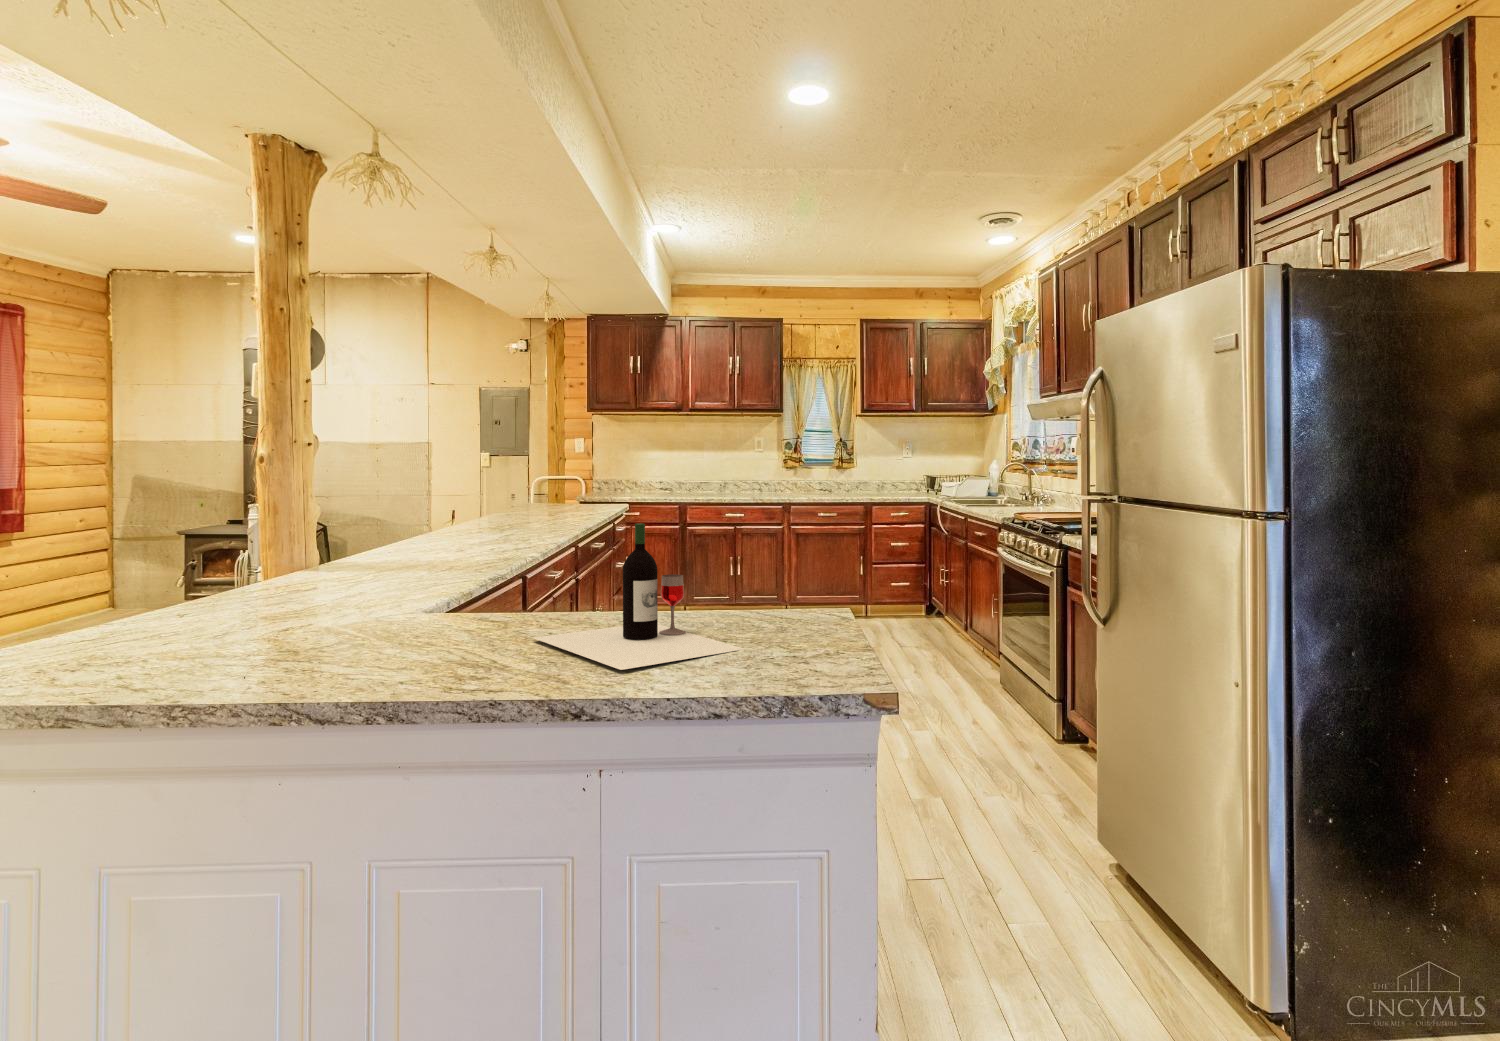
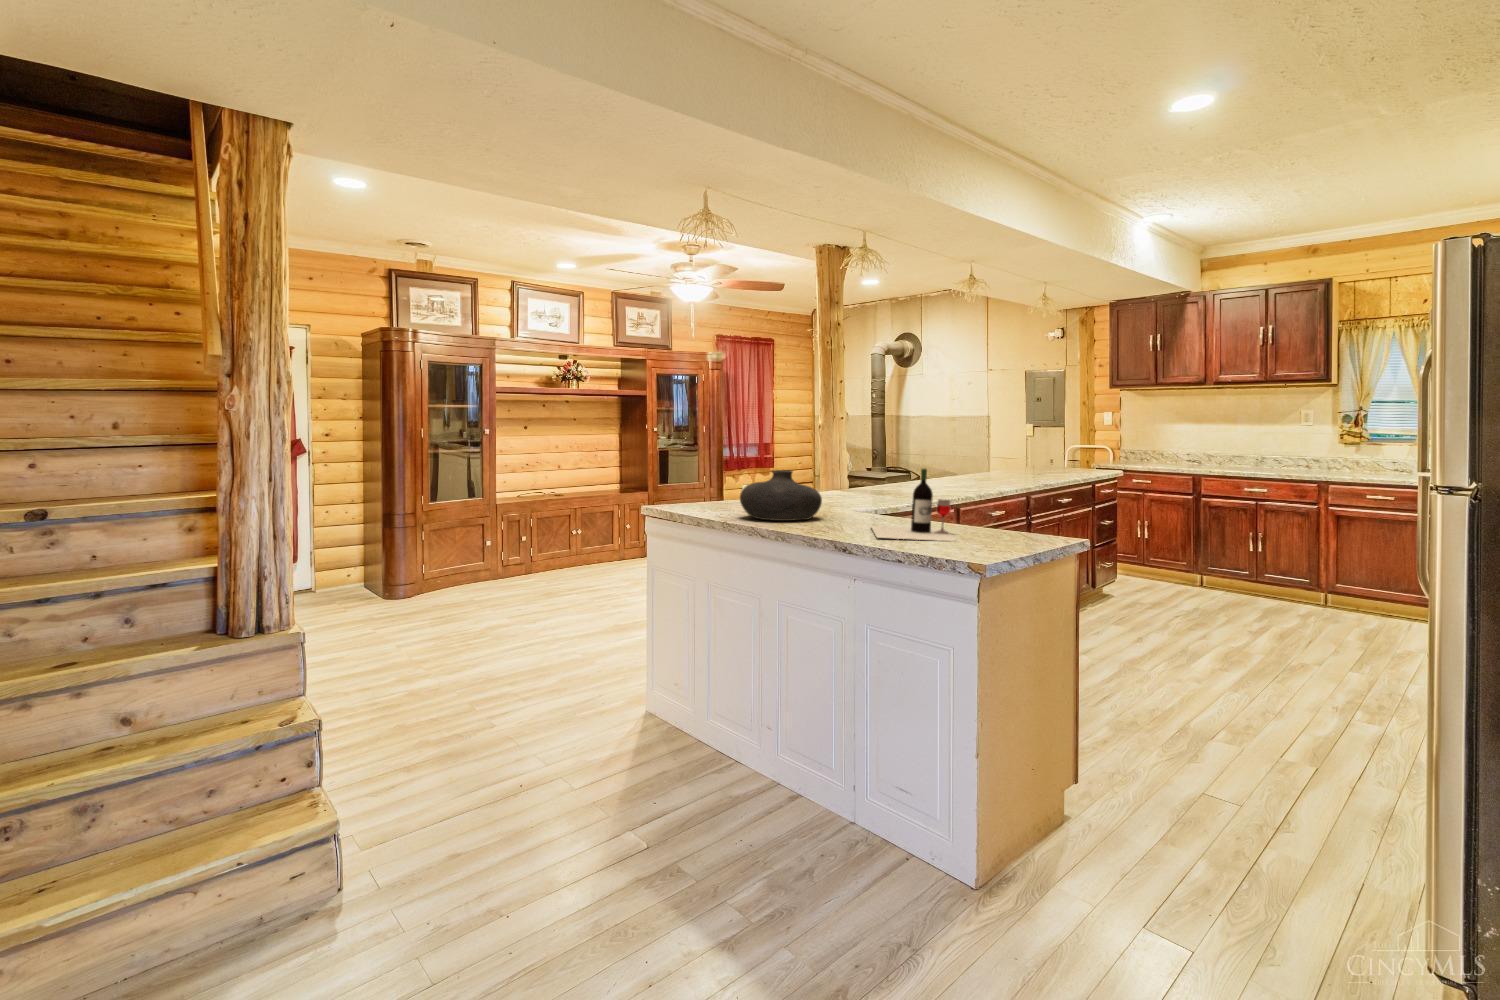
vase: none [188,542,394,660] -> present [740,470,822,521]

